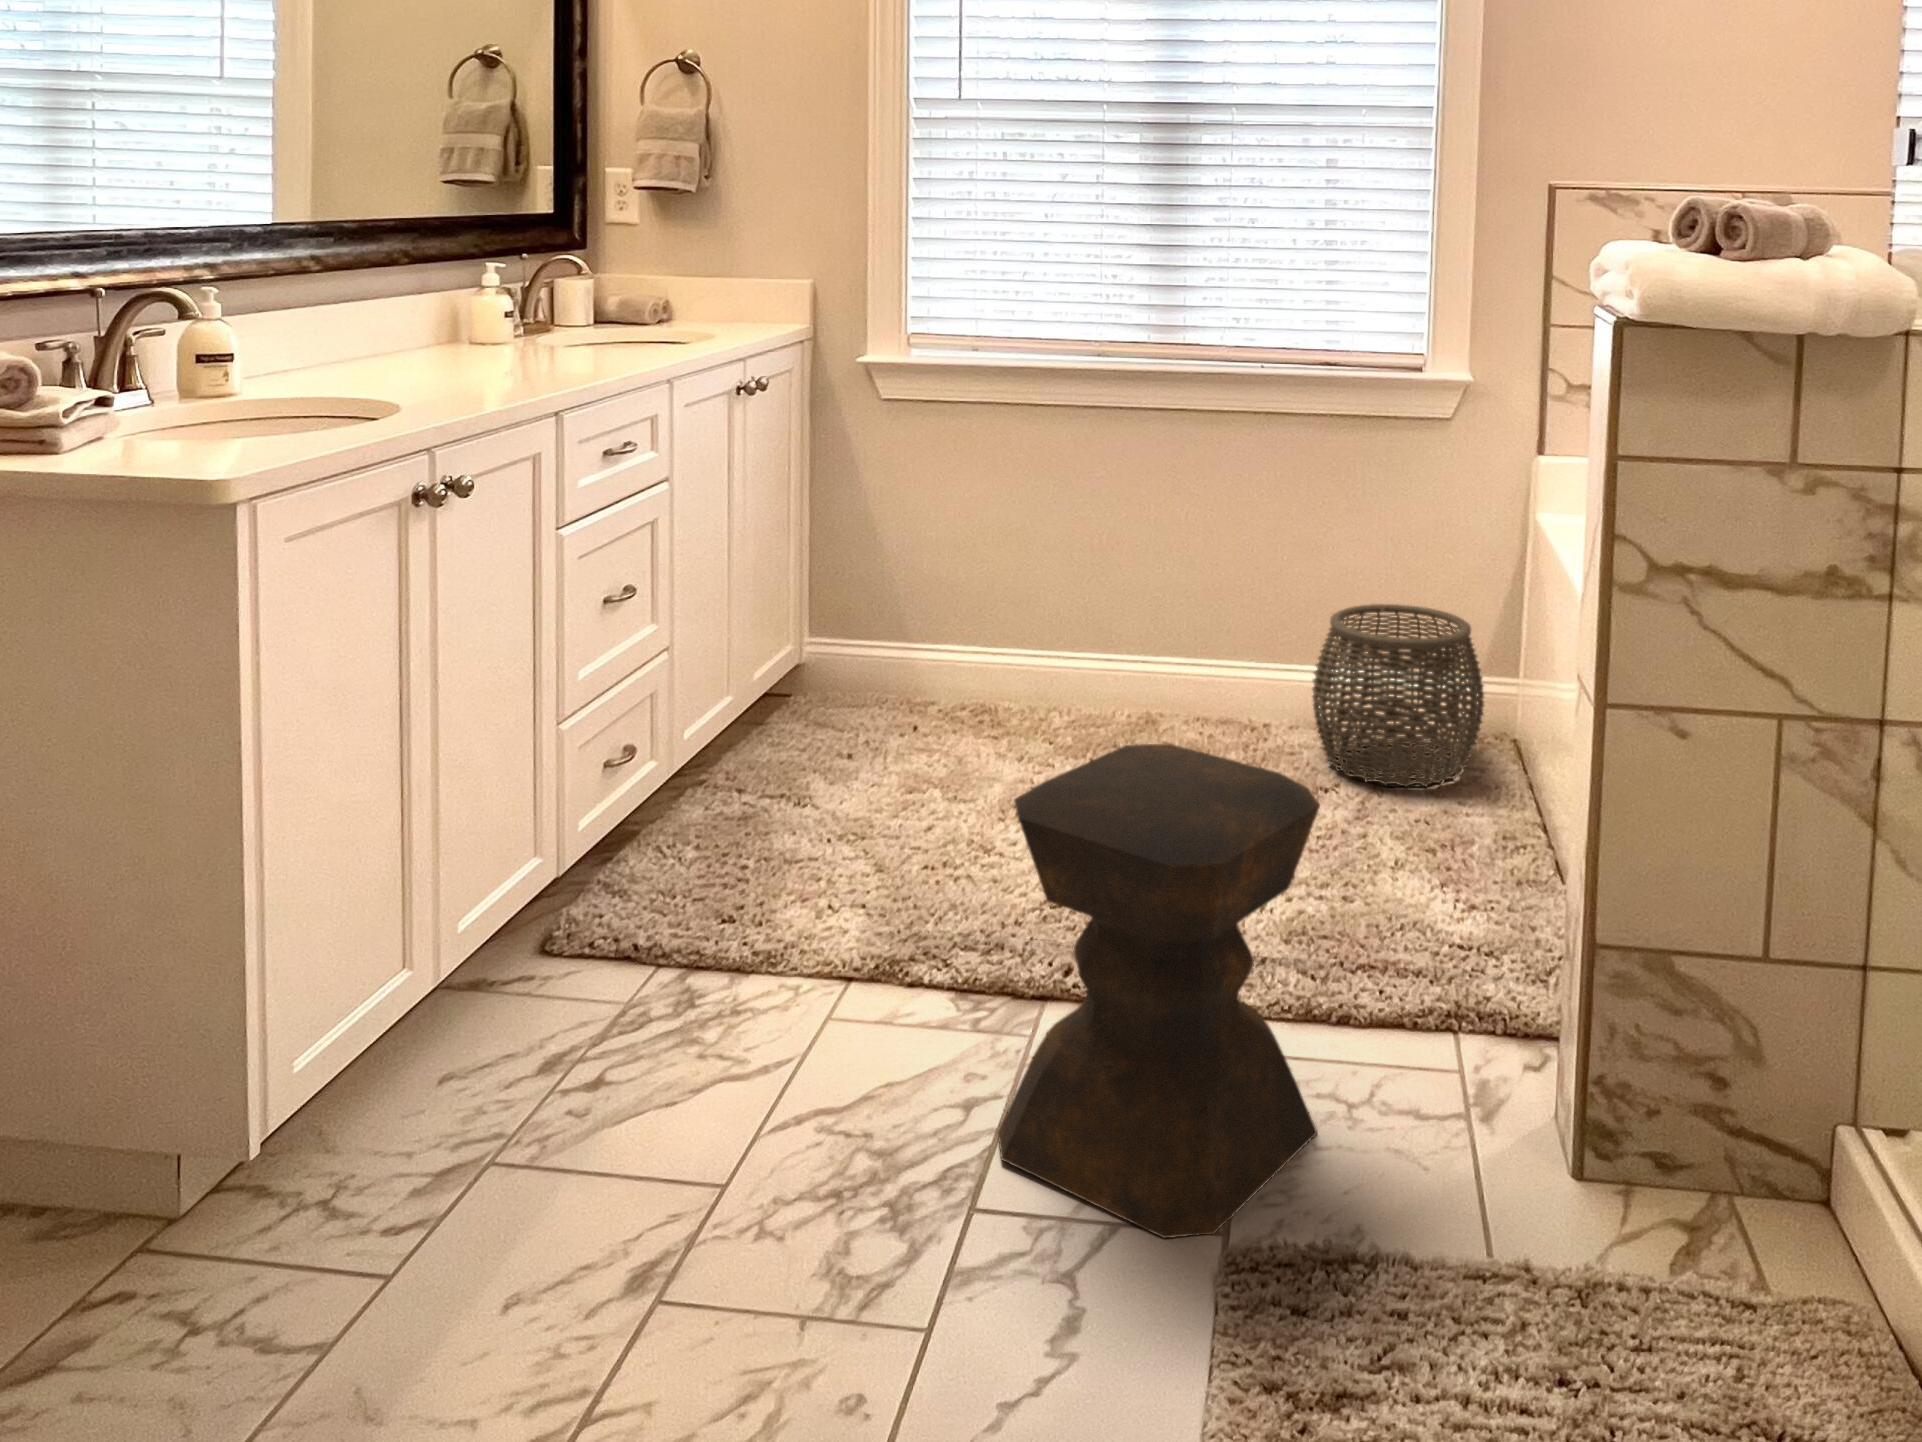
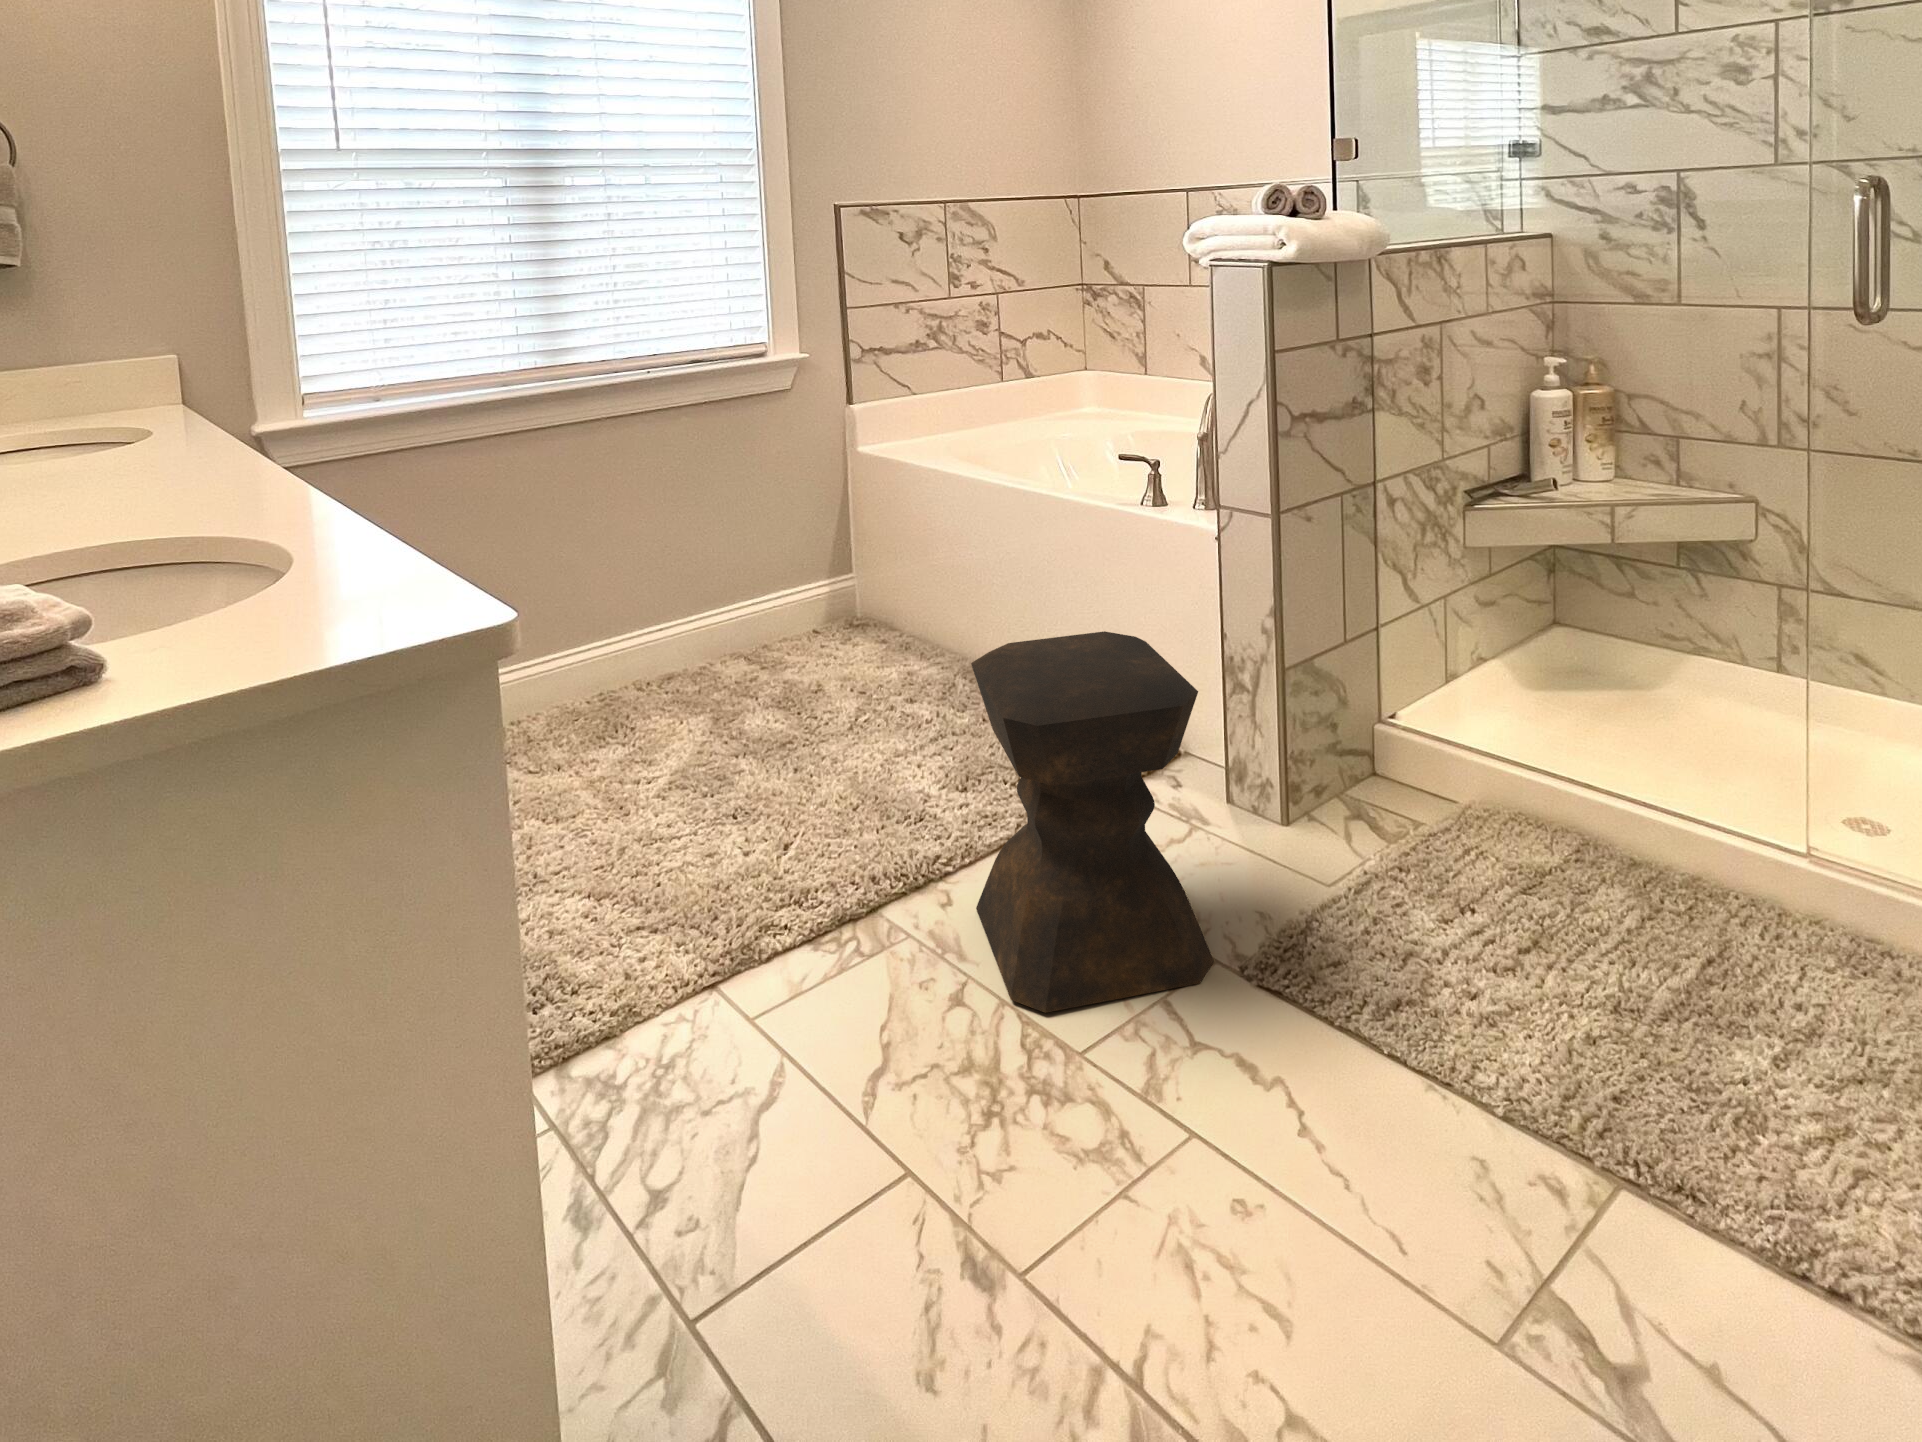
woven basket: present [1312,604,1484,787] -> none [746,533,880,675]

